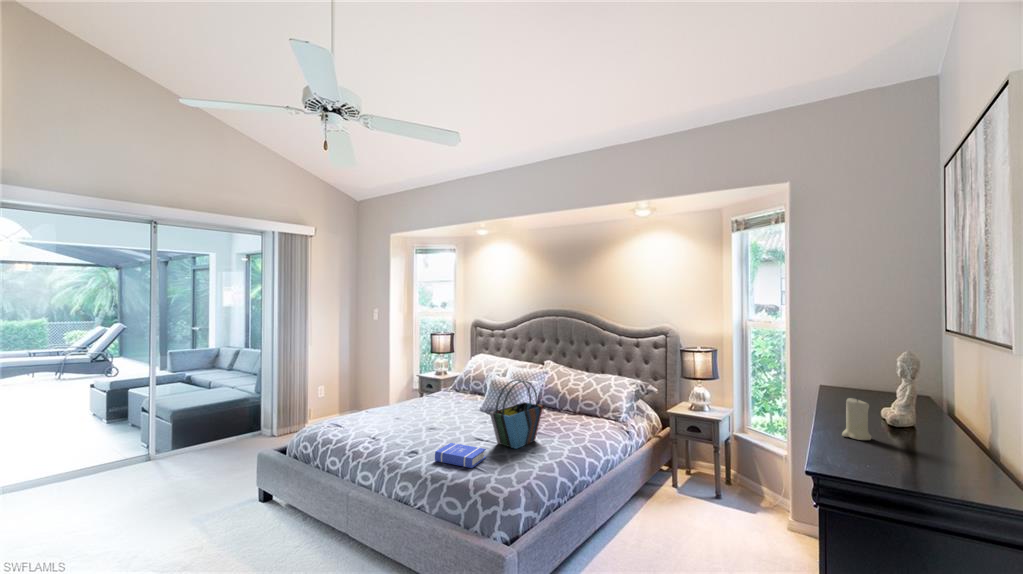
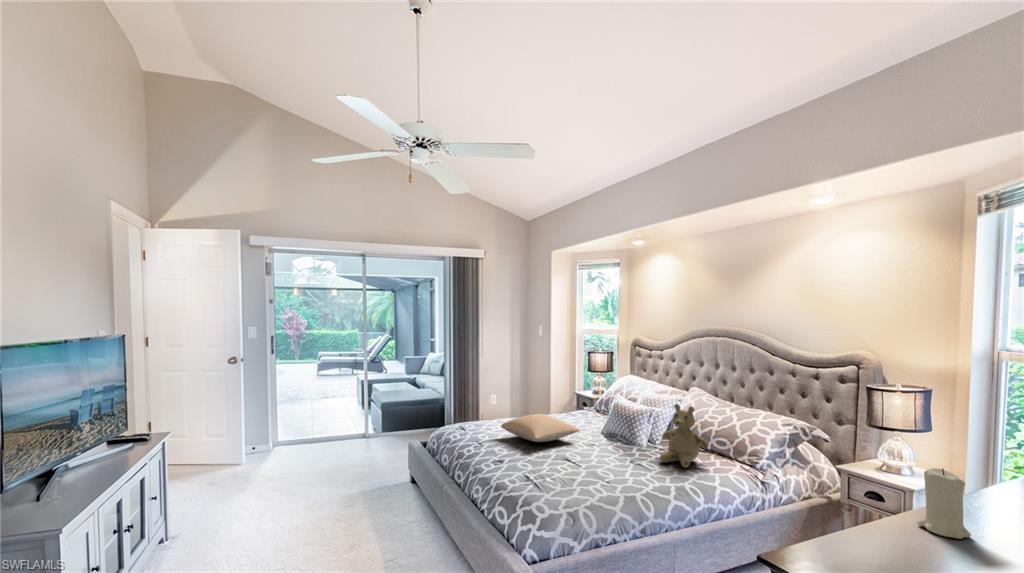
teddy bear: none [547,376,586,429] -> present [660,404,707,468]
tote bag: present [490,380,543,449] -> none [571,401,639,475]
pillow: none [392,400,471,428] -> present [501,414,580,442]
book: present [435,443,486,468] -> none [508,457,557,484]

